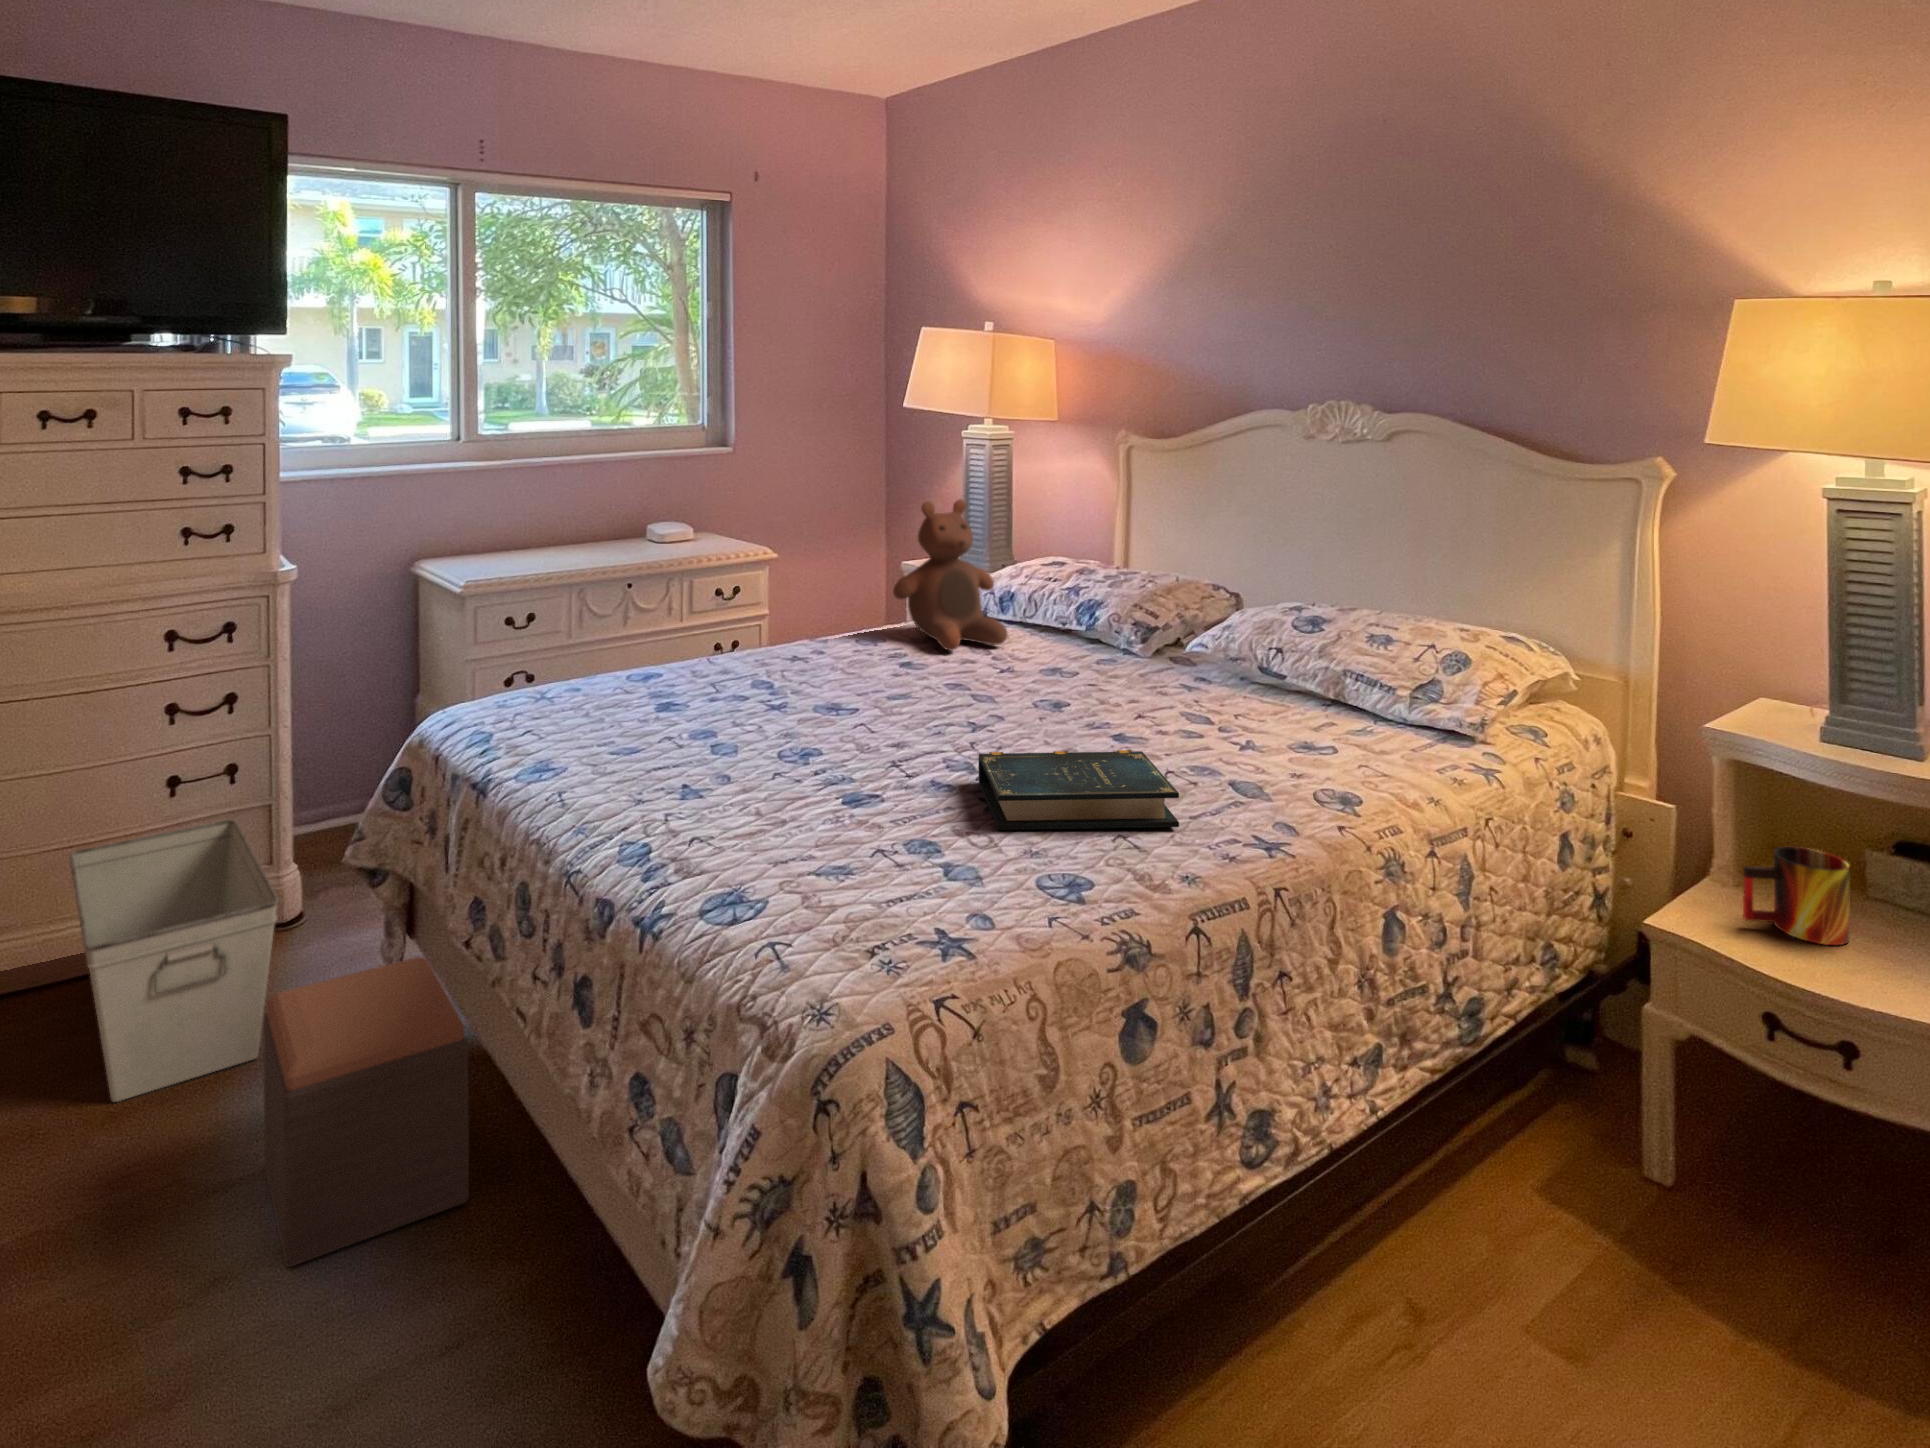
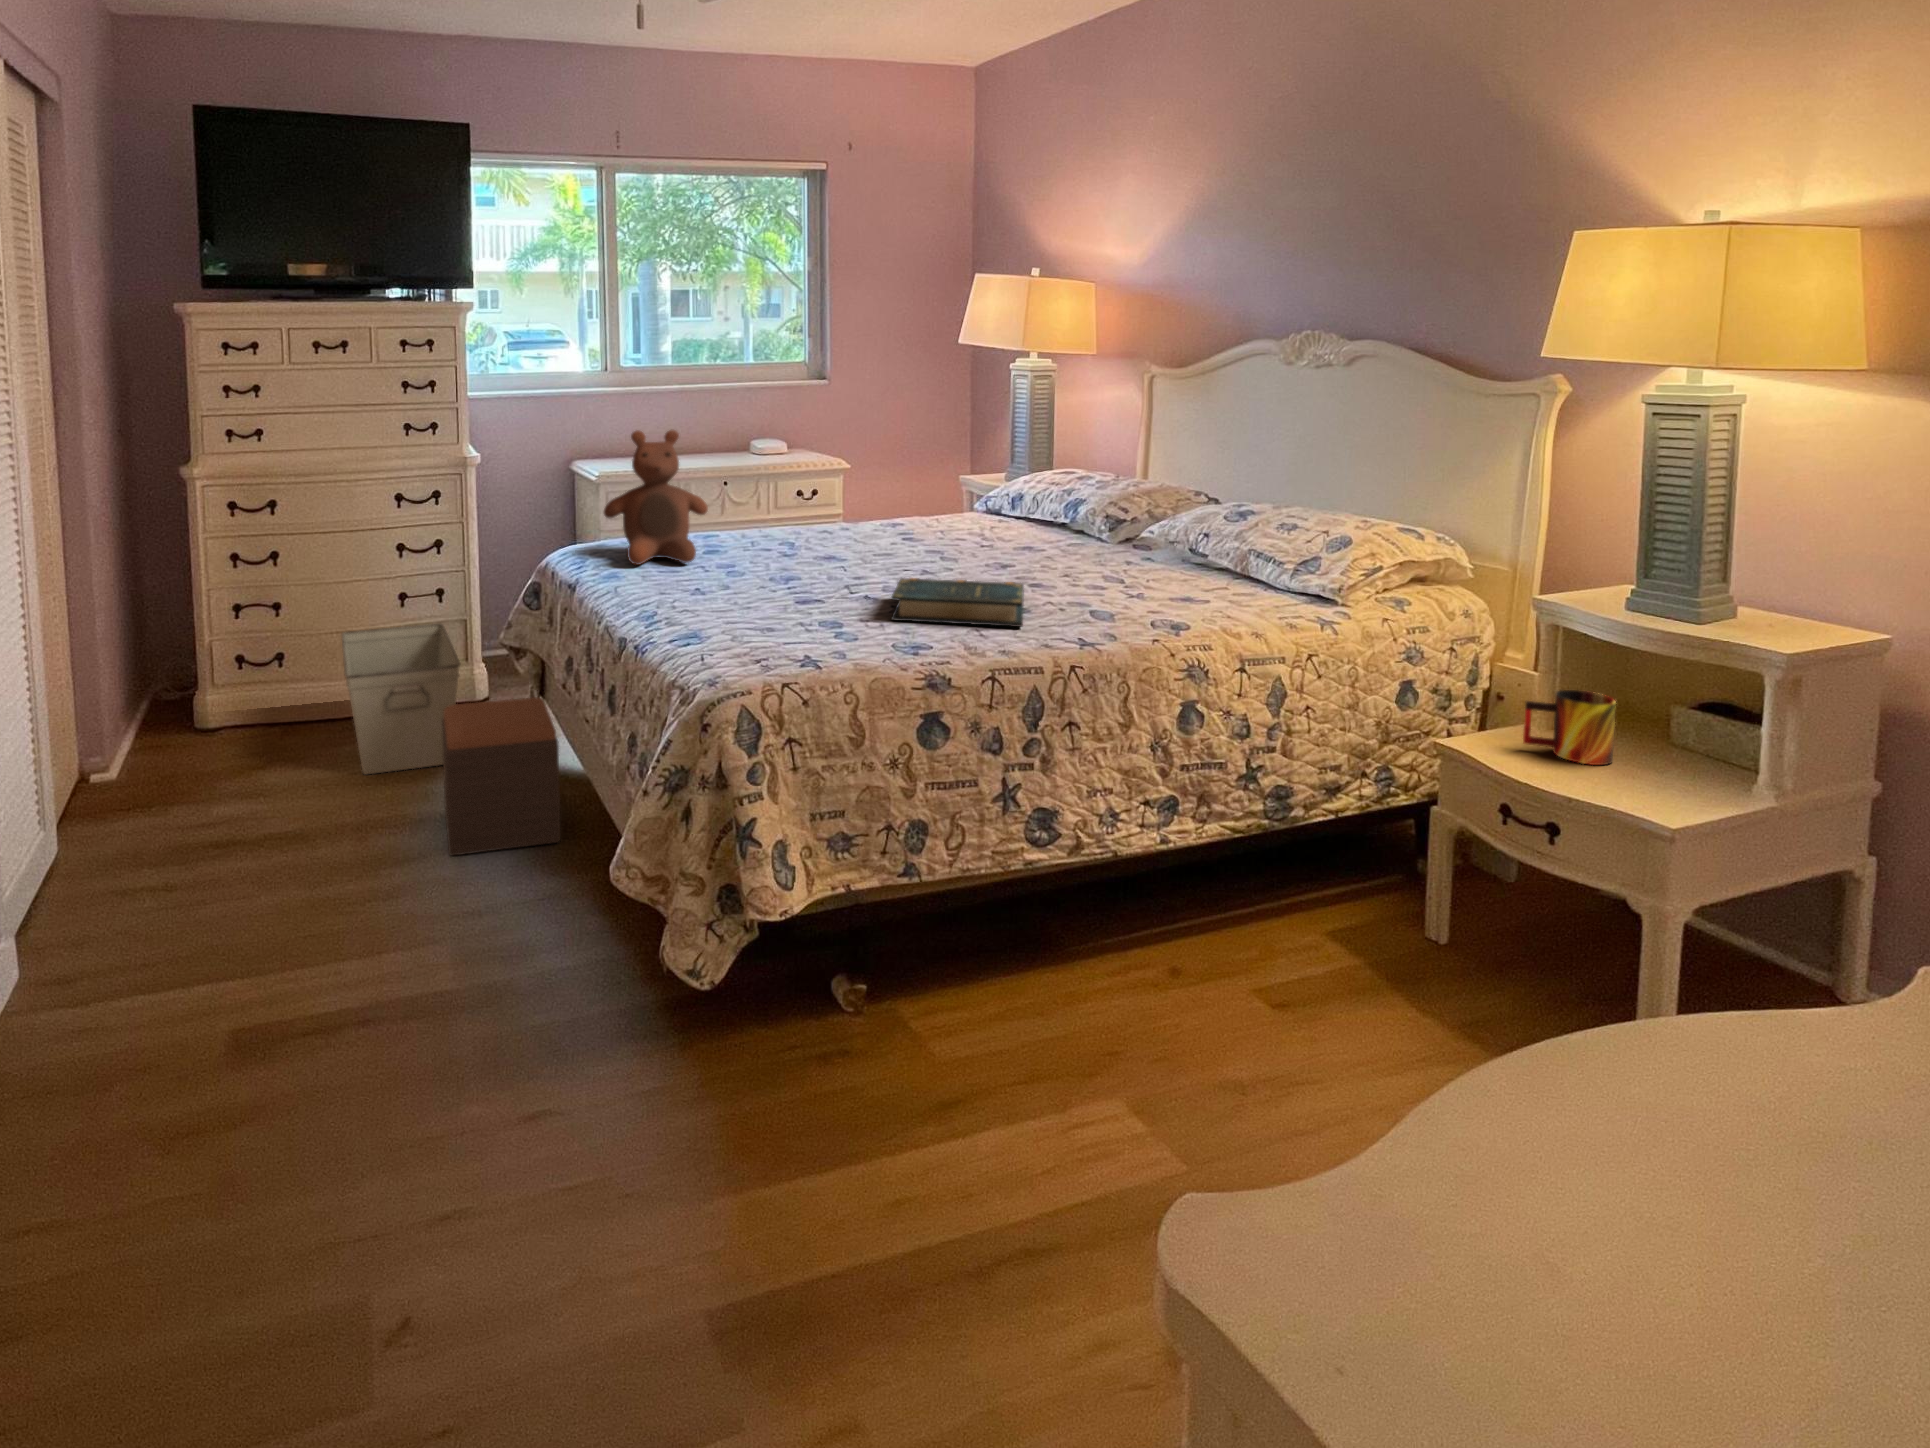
stuffed bear: present [893,499,1008,651] -> present [604,430,708,565]

